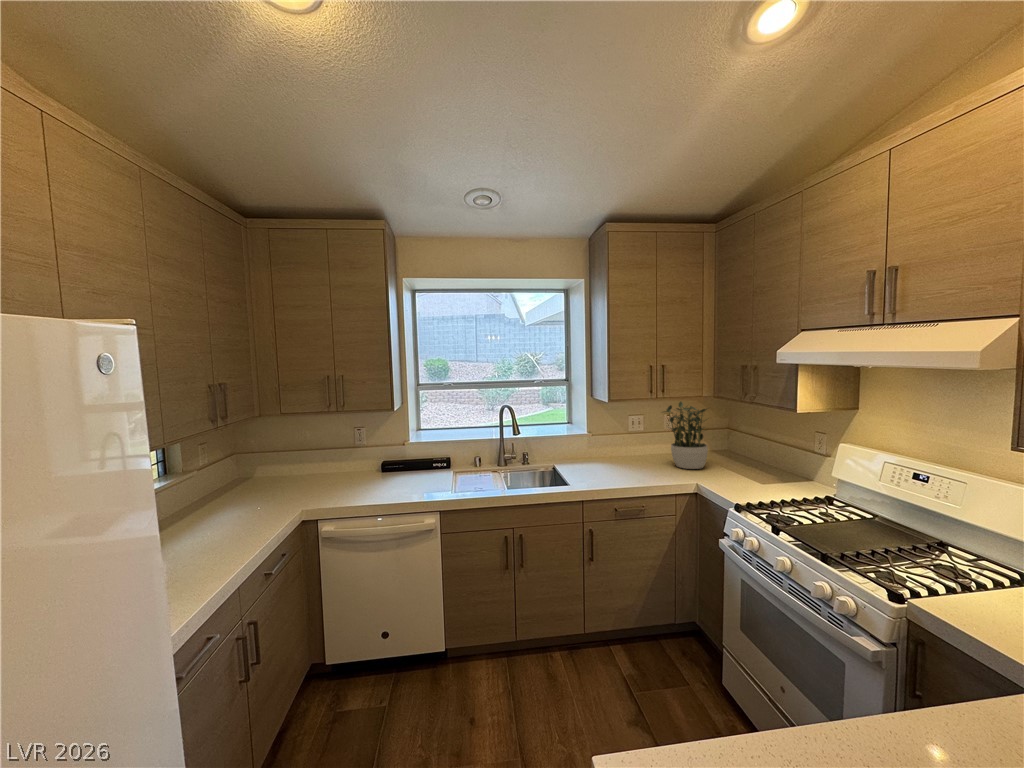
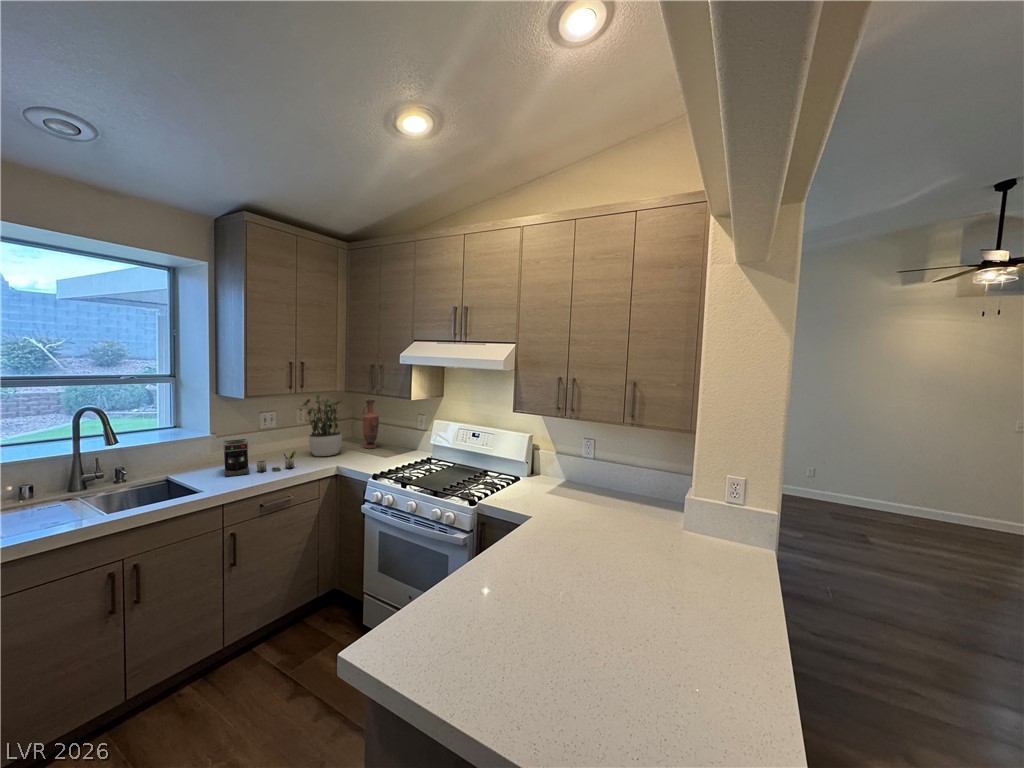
vase: none [734,408,757,468] -> present [362,399,379,448]
coffee maker: none [590,441,653,476] -> present [224,439,296,477]

